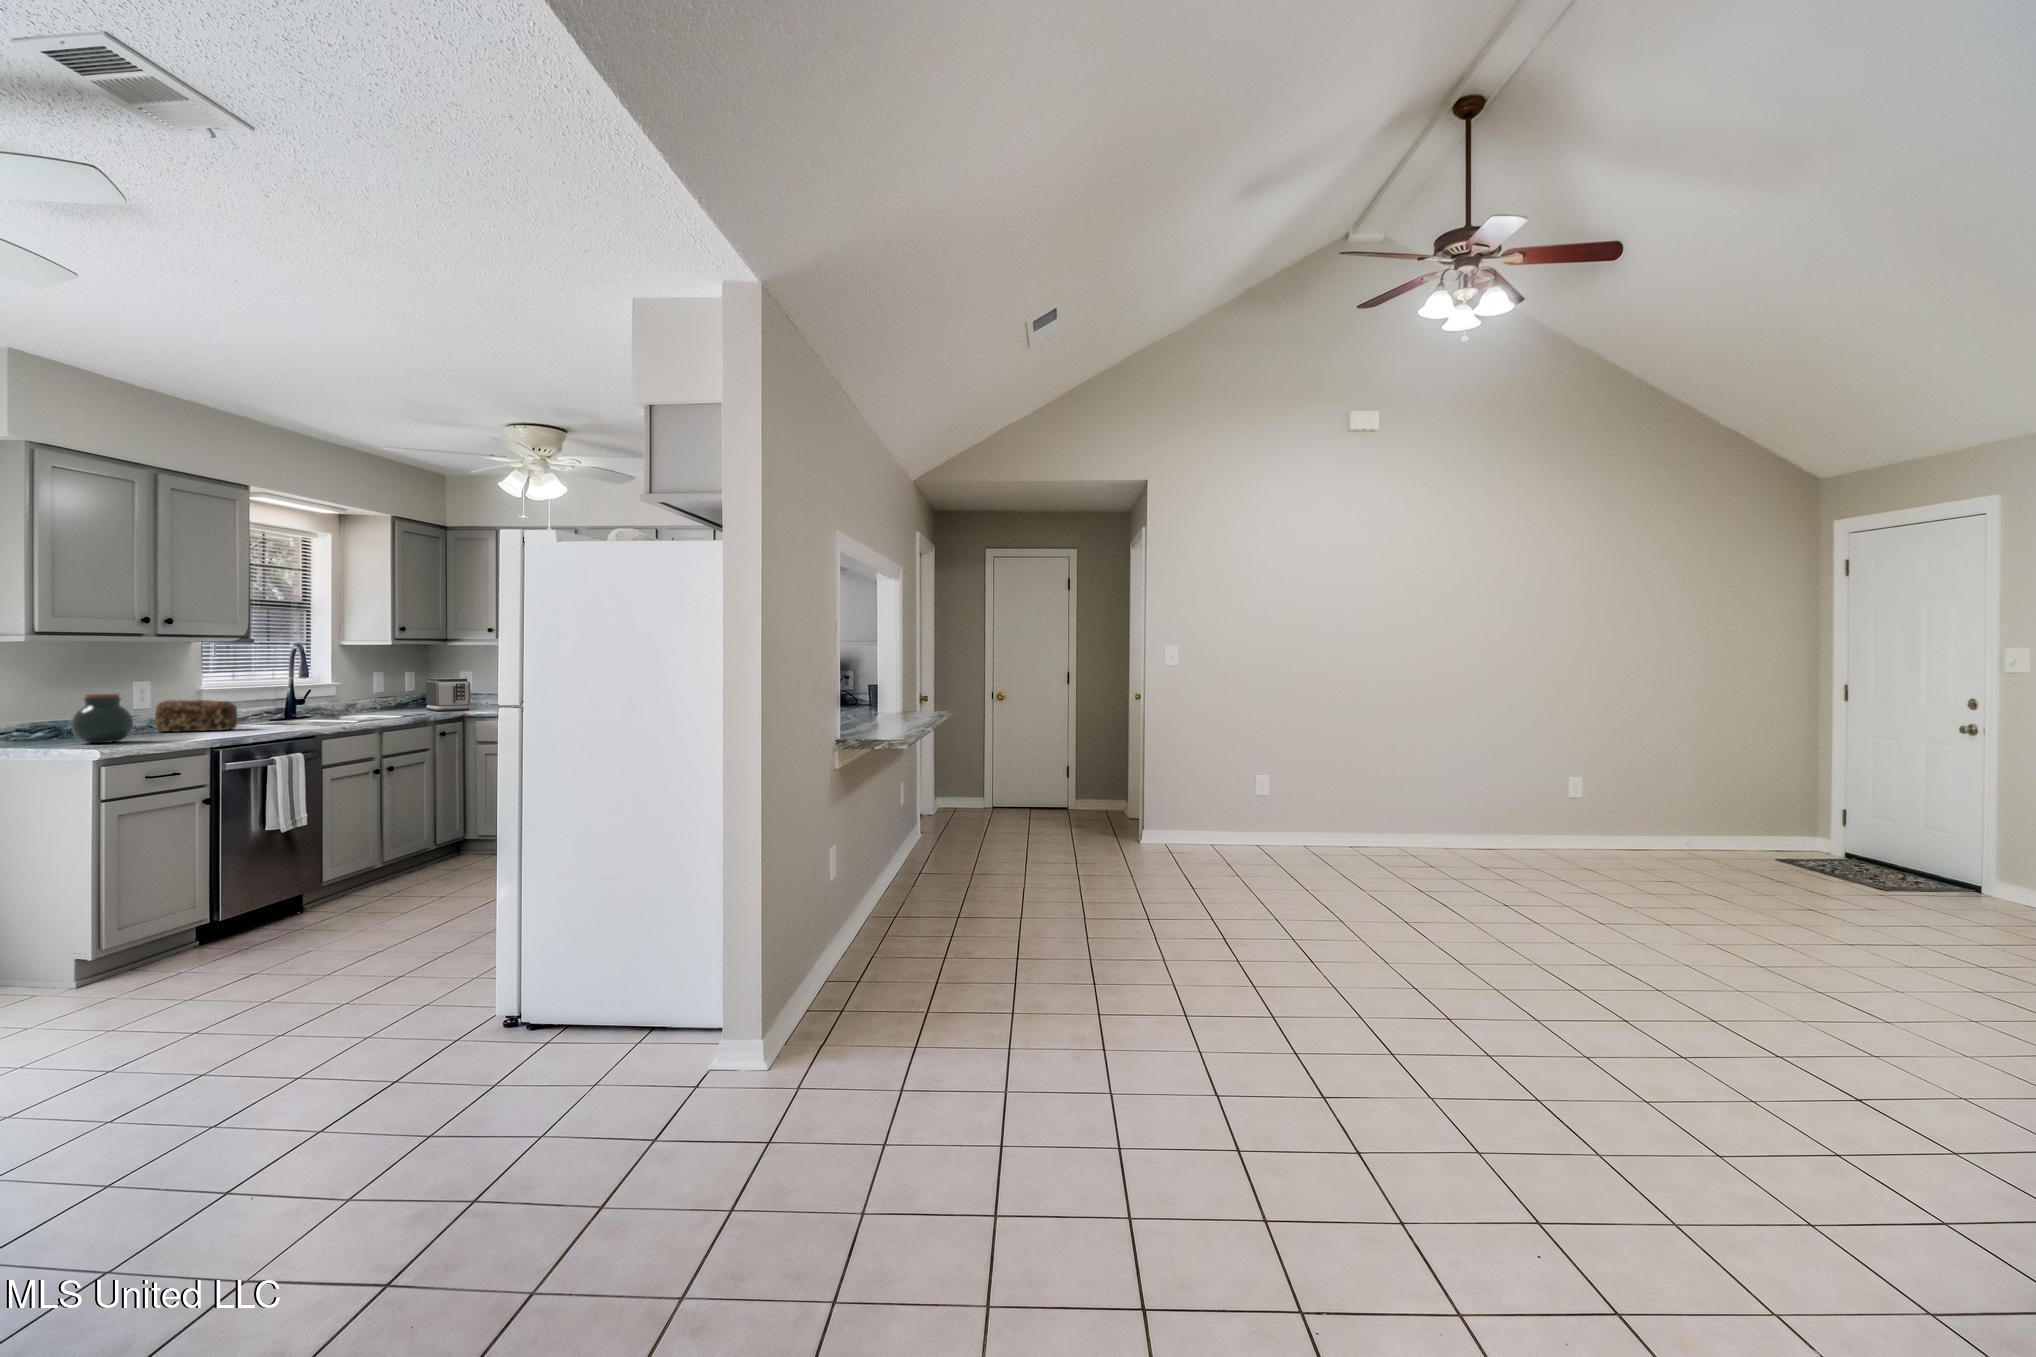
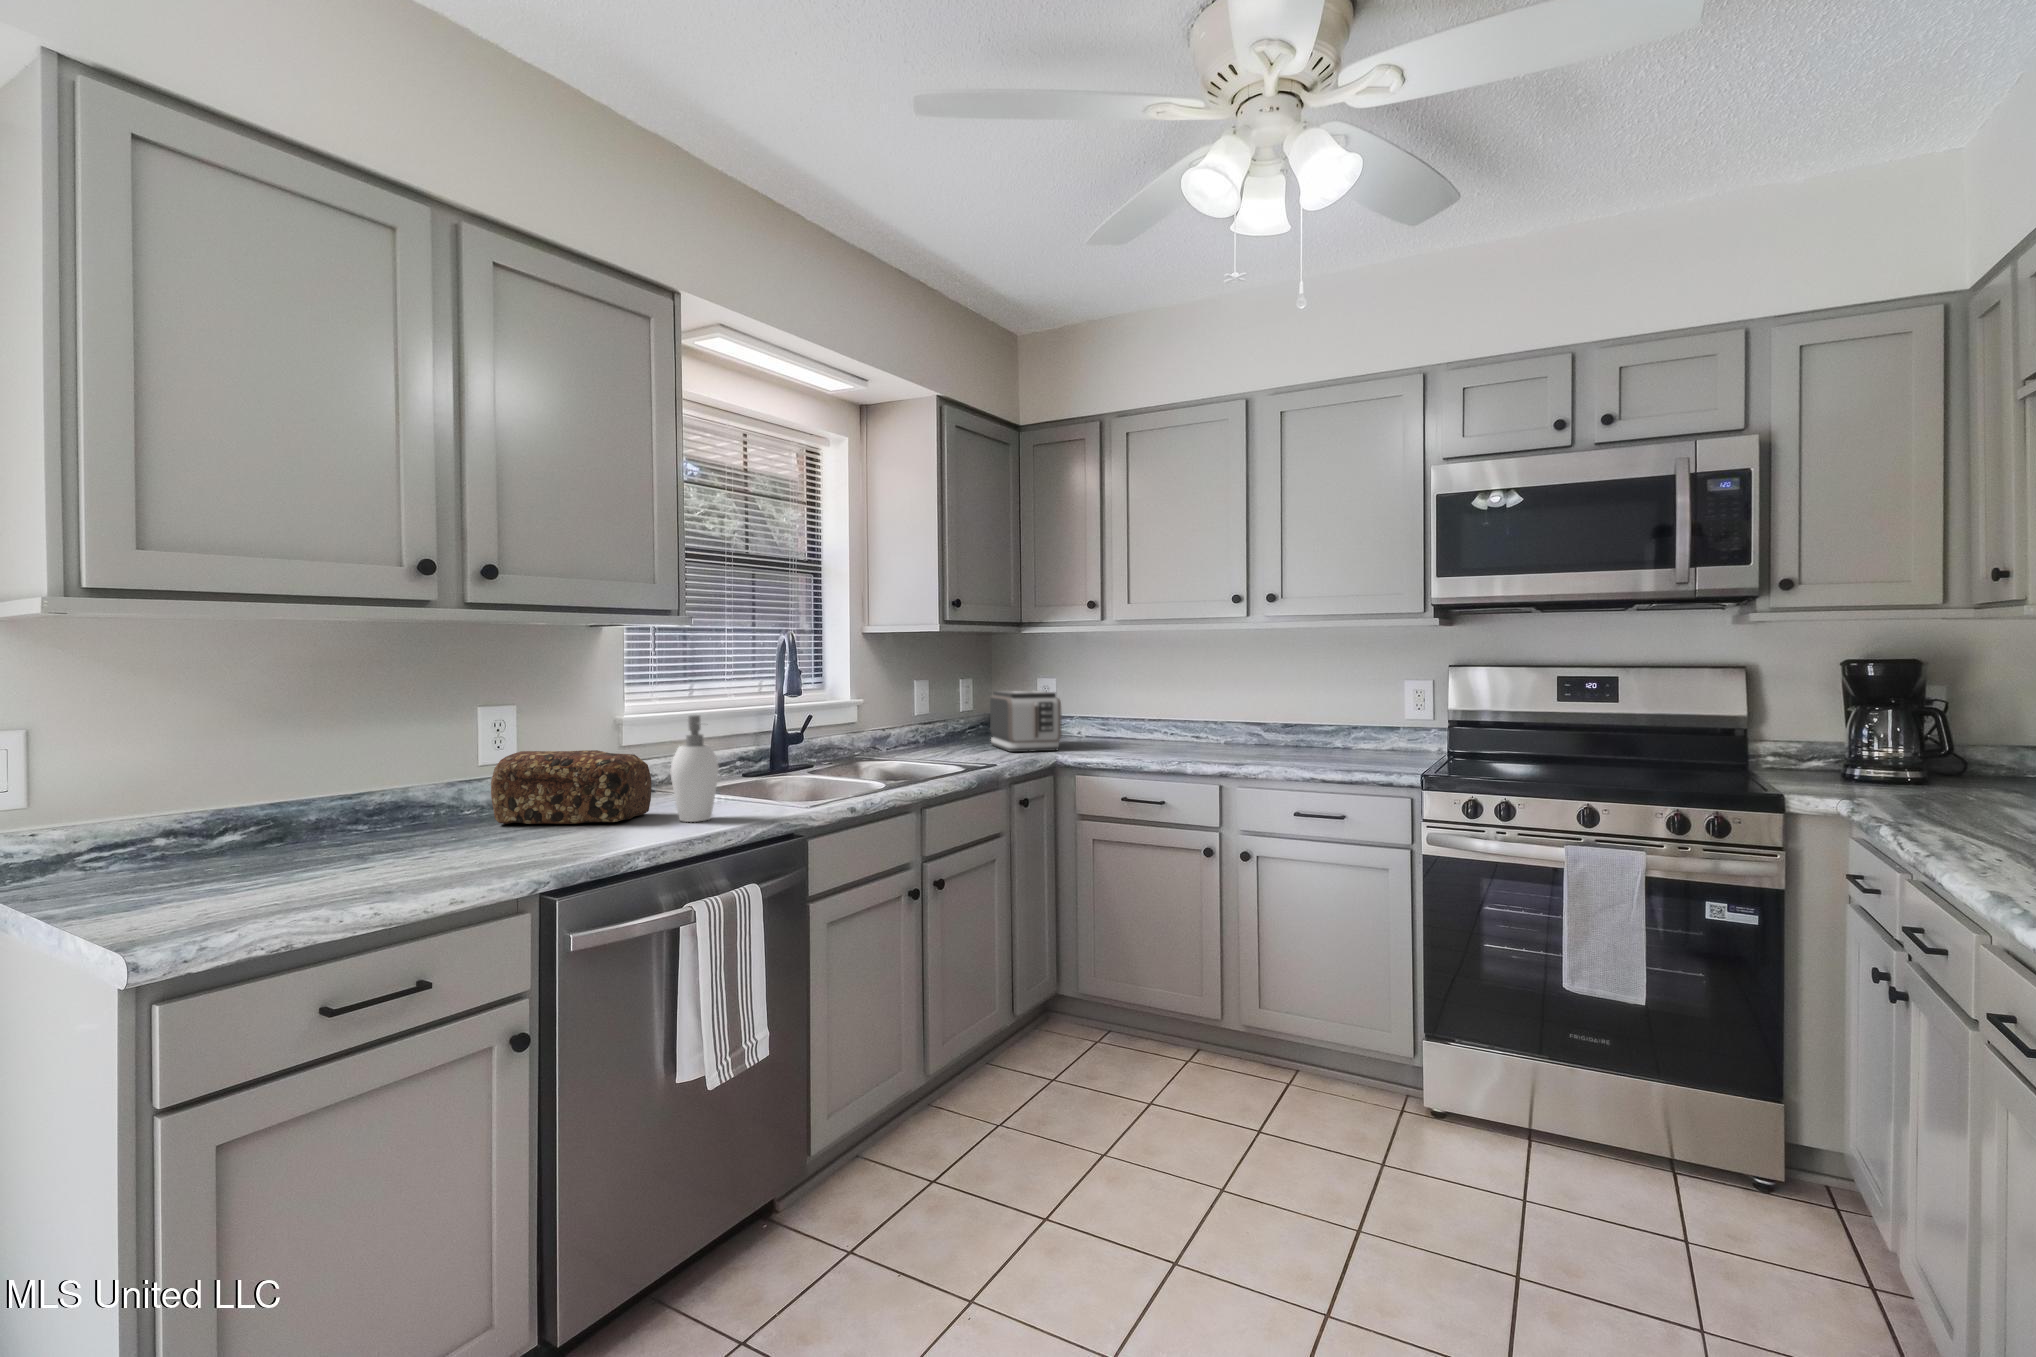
soap dispenser: none [253,684,279,729] -> present [671,715,719,822]
jar: present [72,694,133,743] -> none [182,755,340,898]

